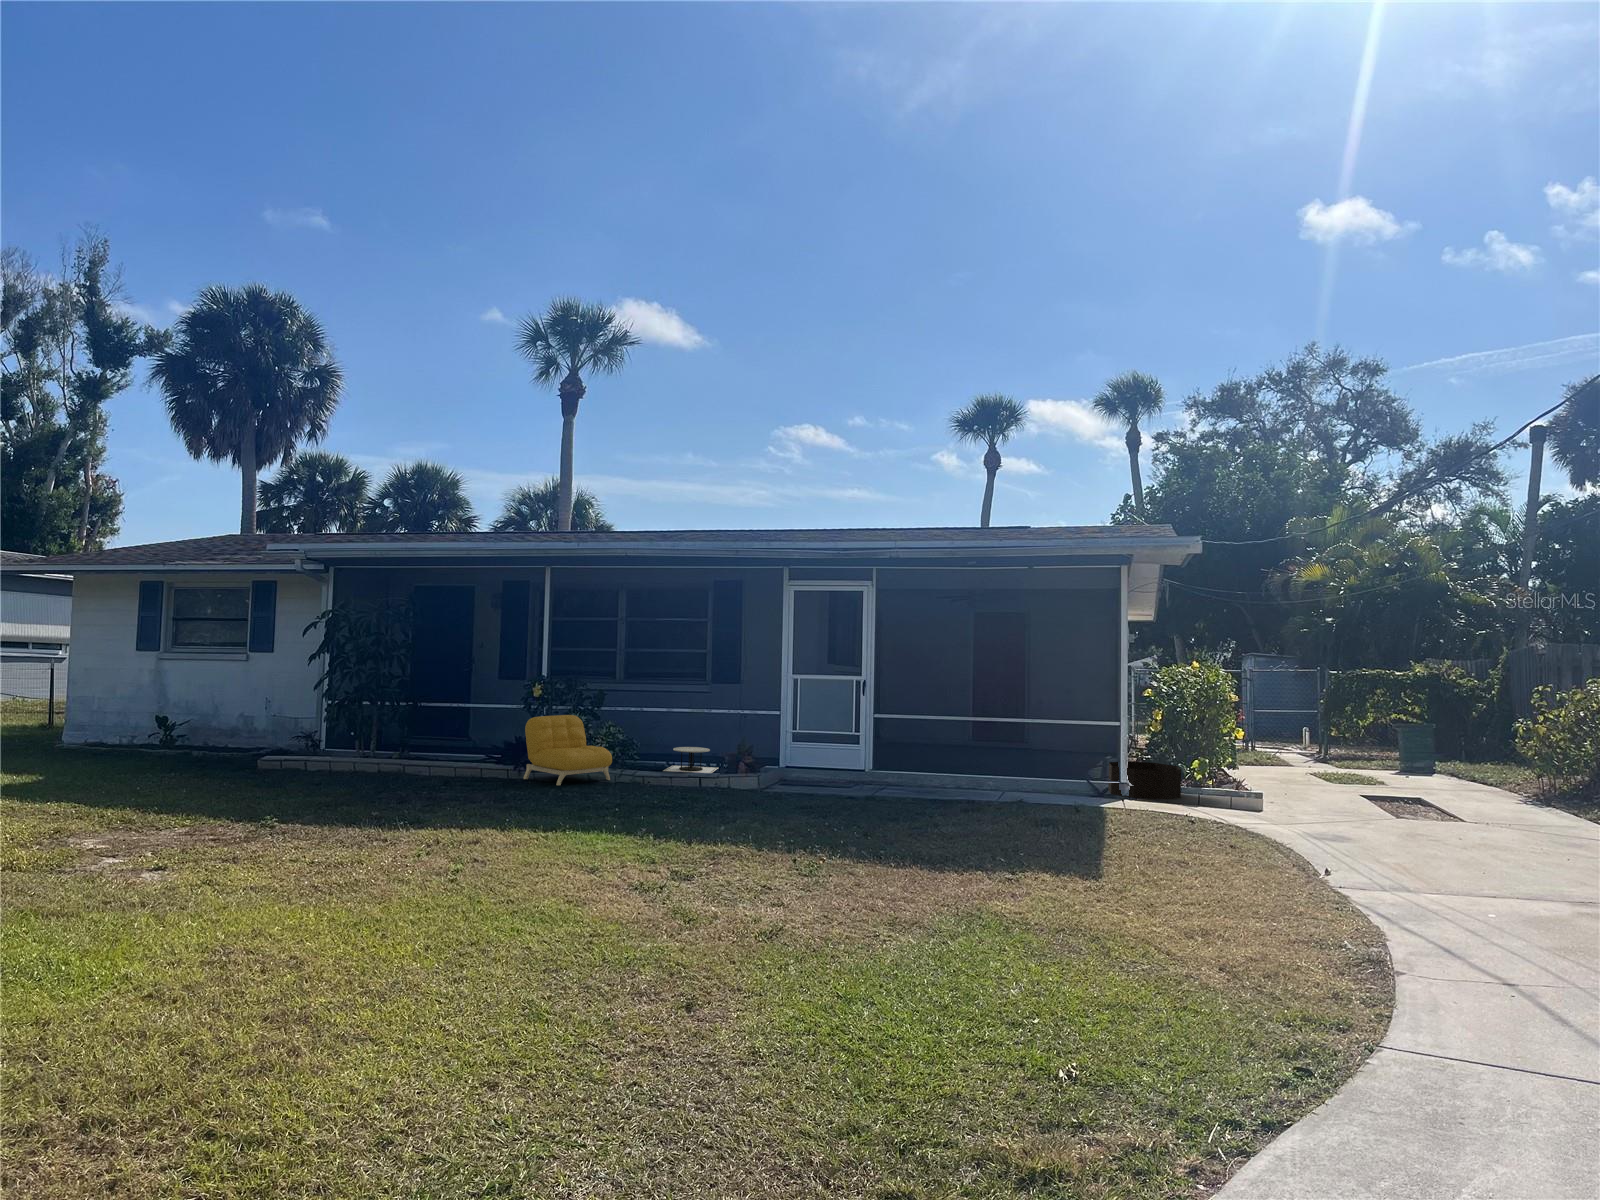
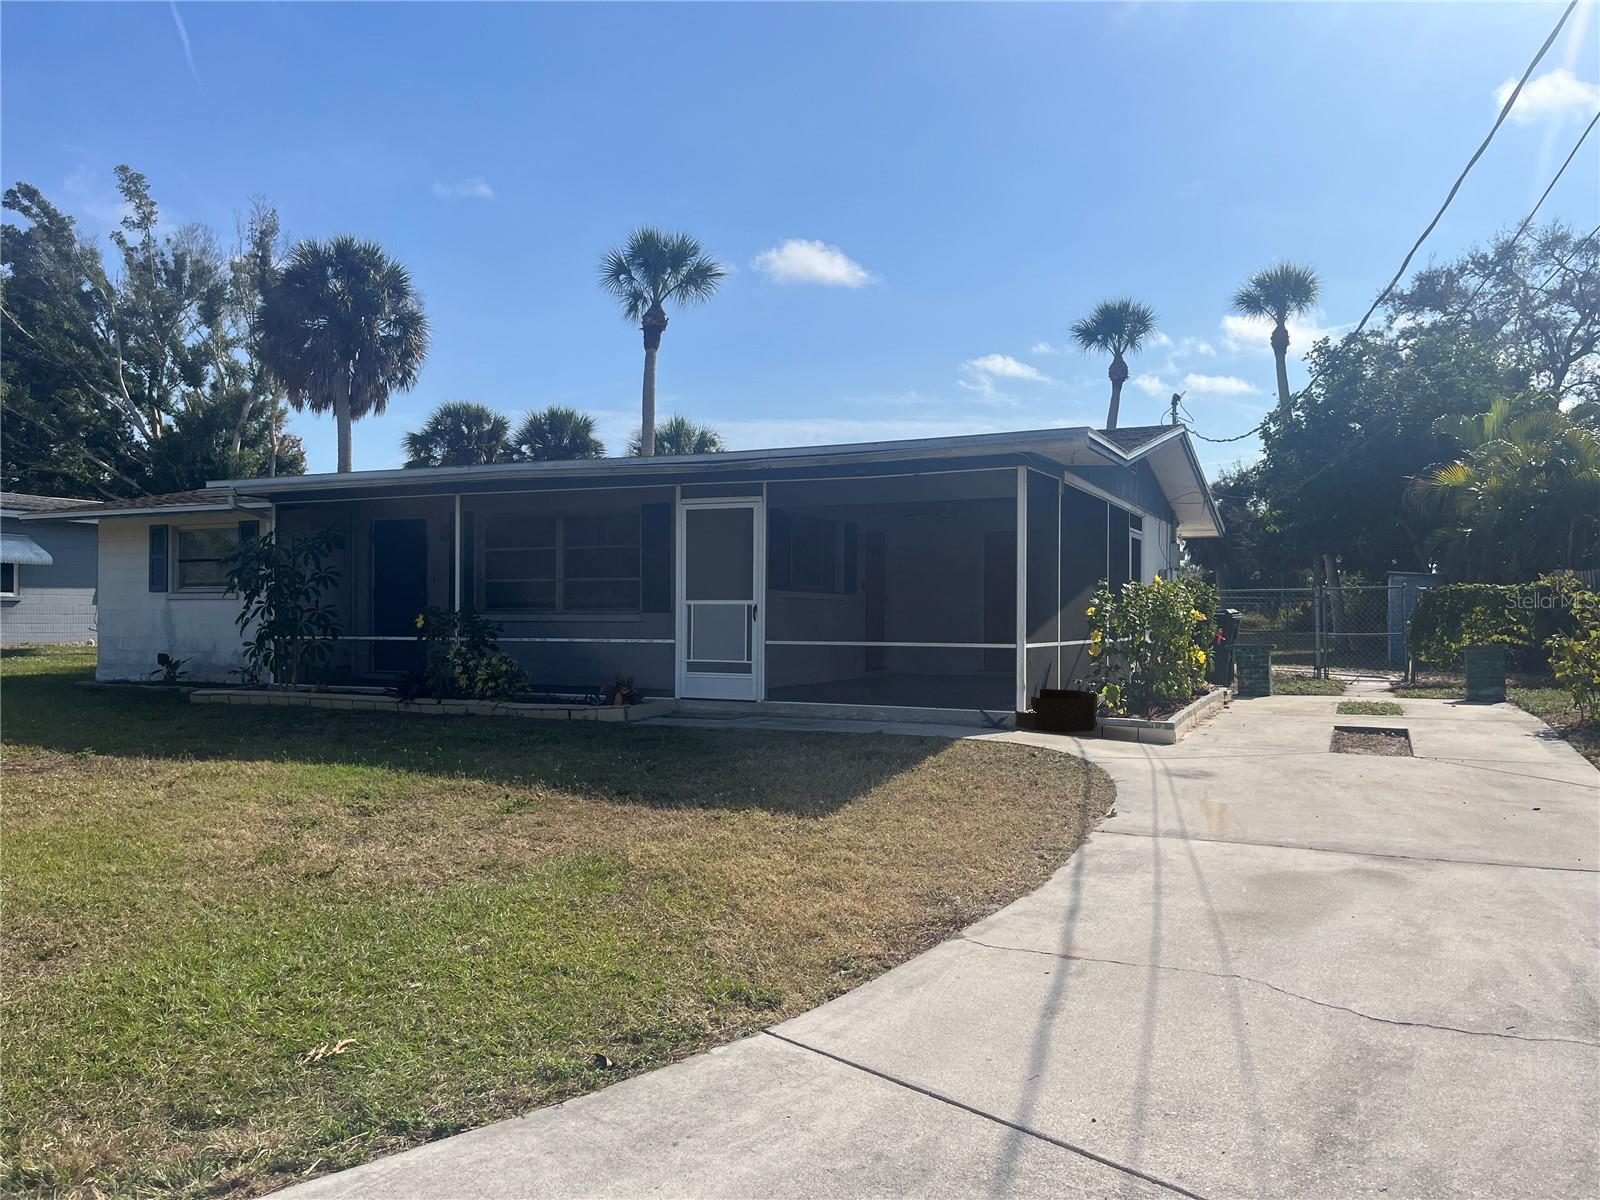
armchair: present [524,715,612,785] -> none [394,646,481,717]
side table: present [664,747,718,773] -> none [555,678,625,706]

